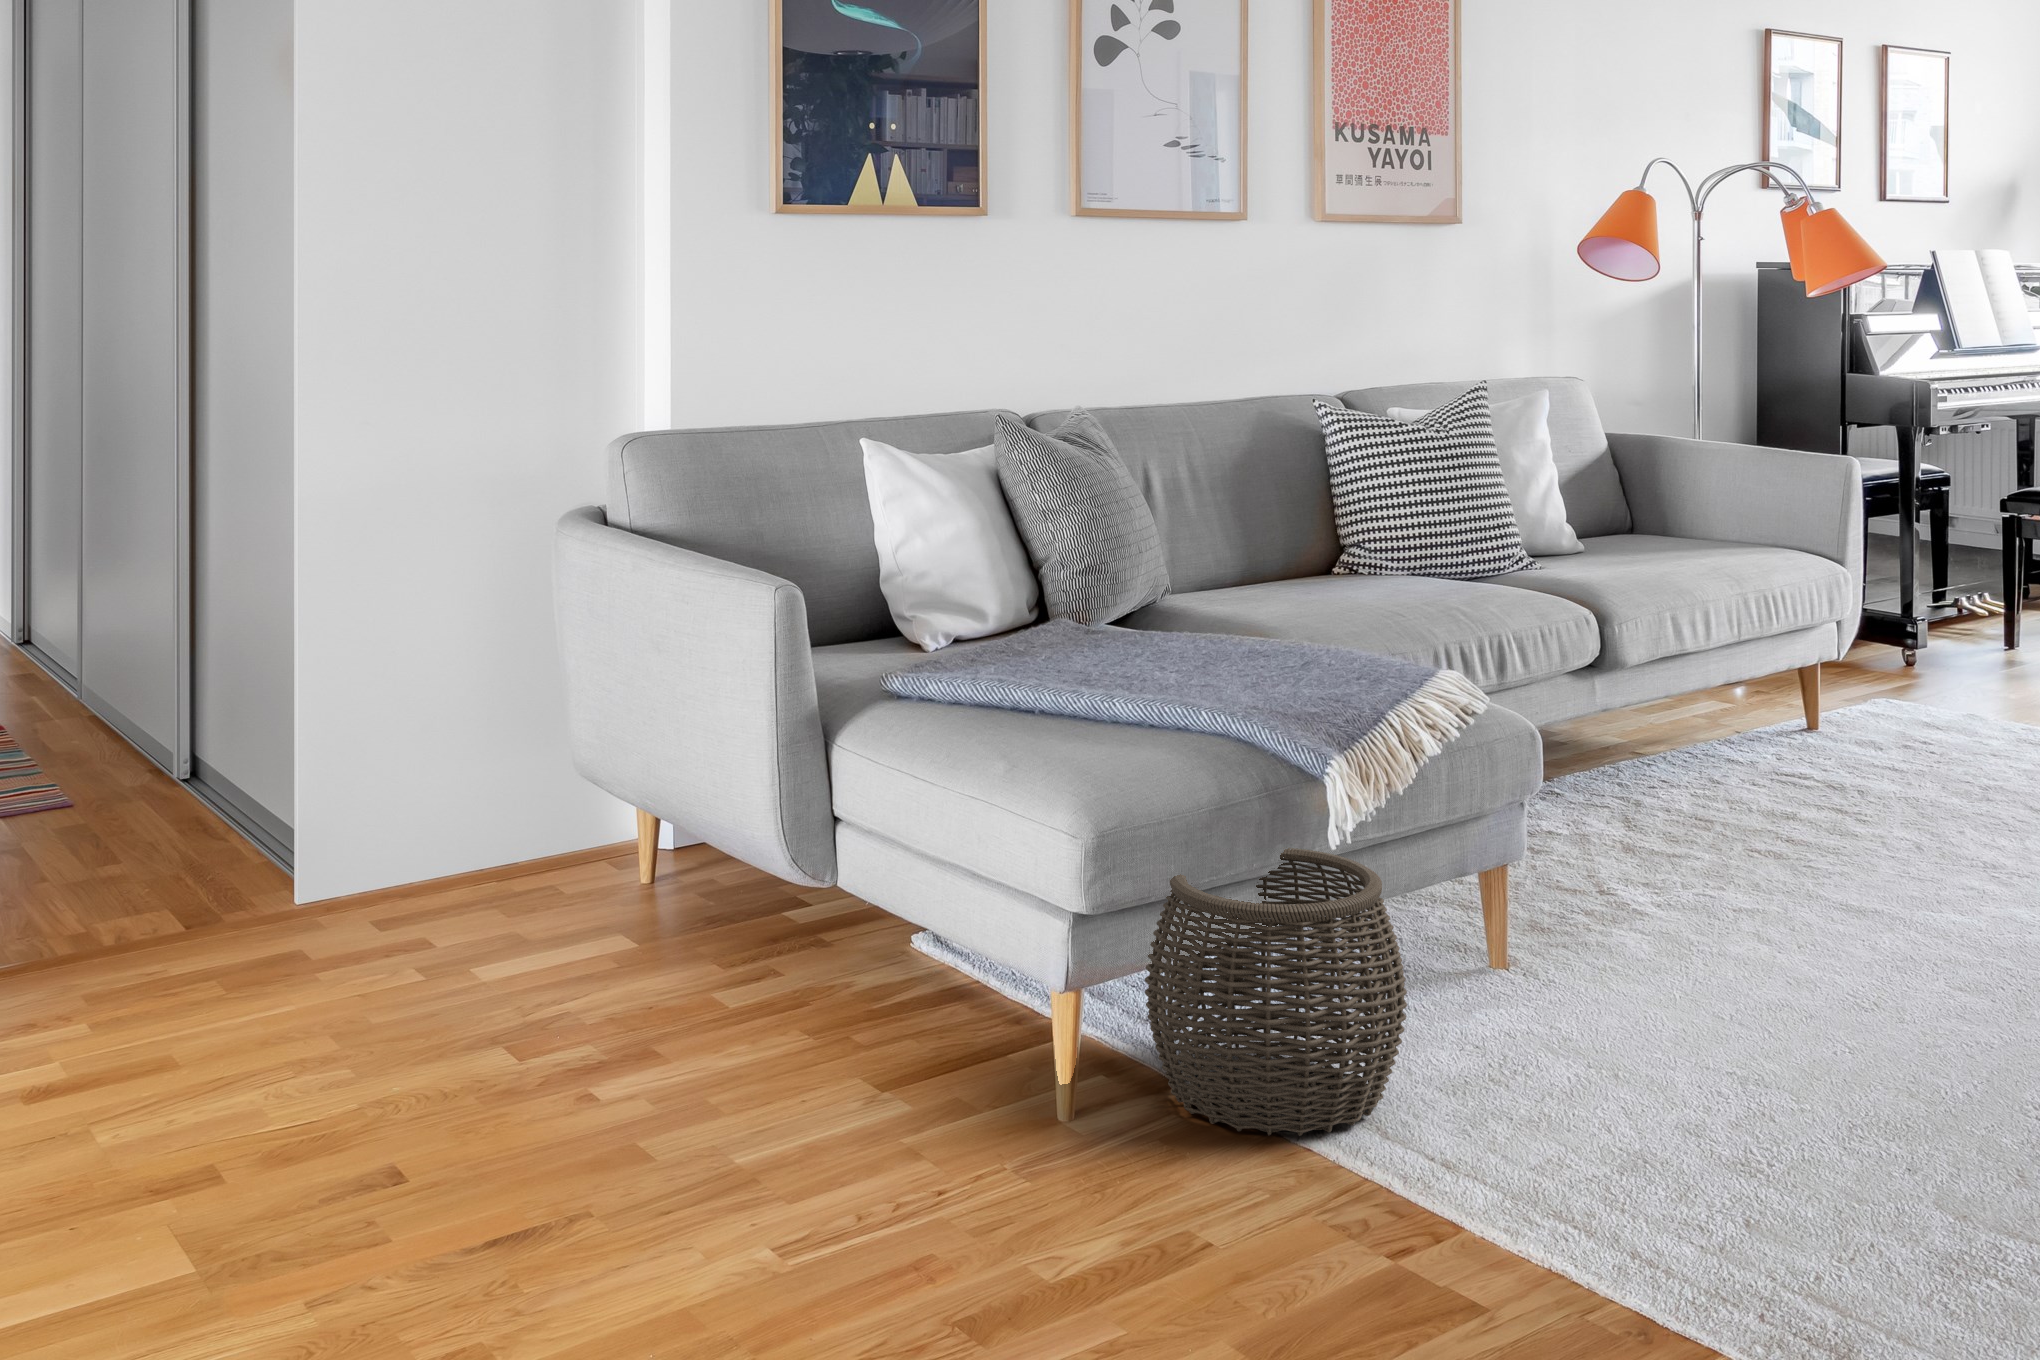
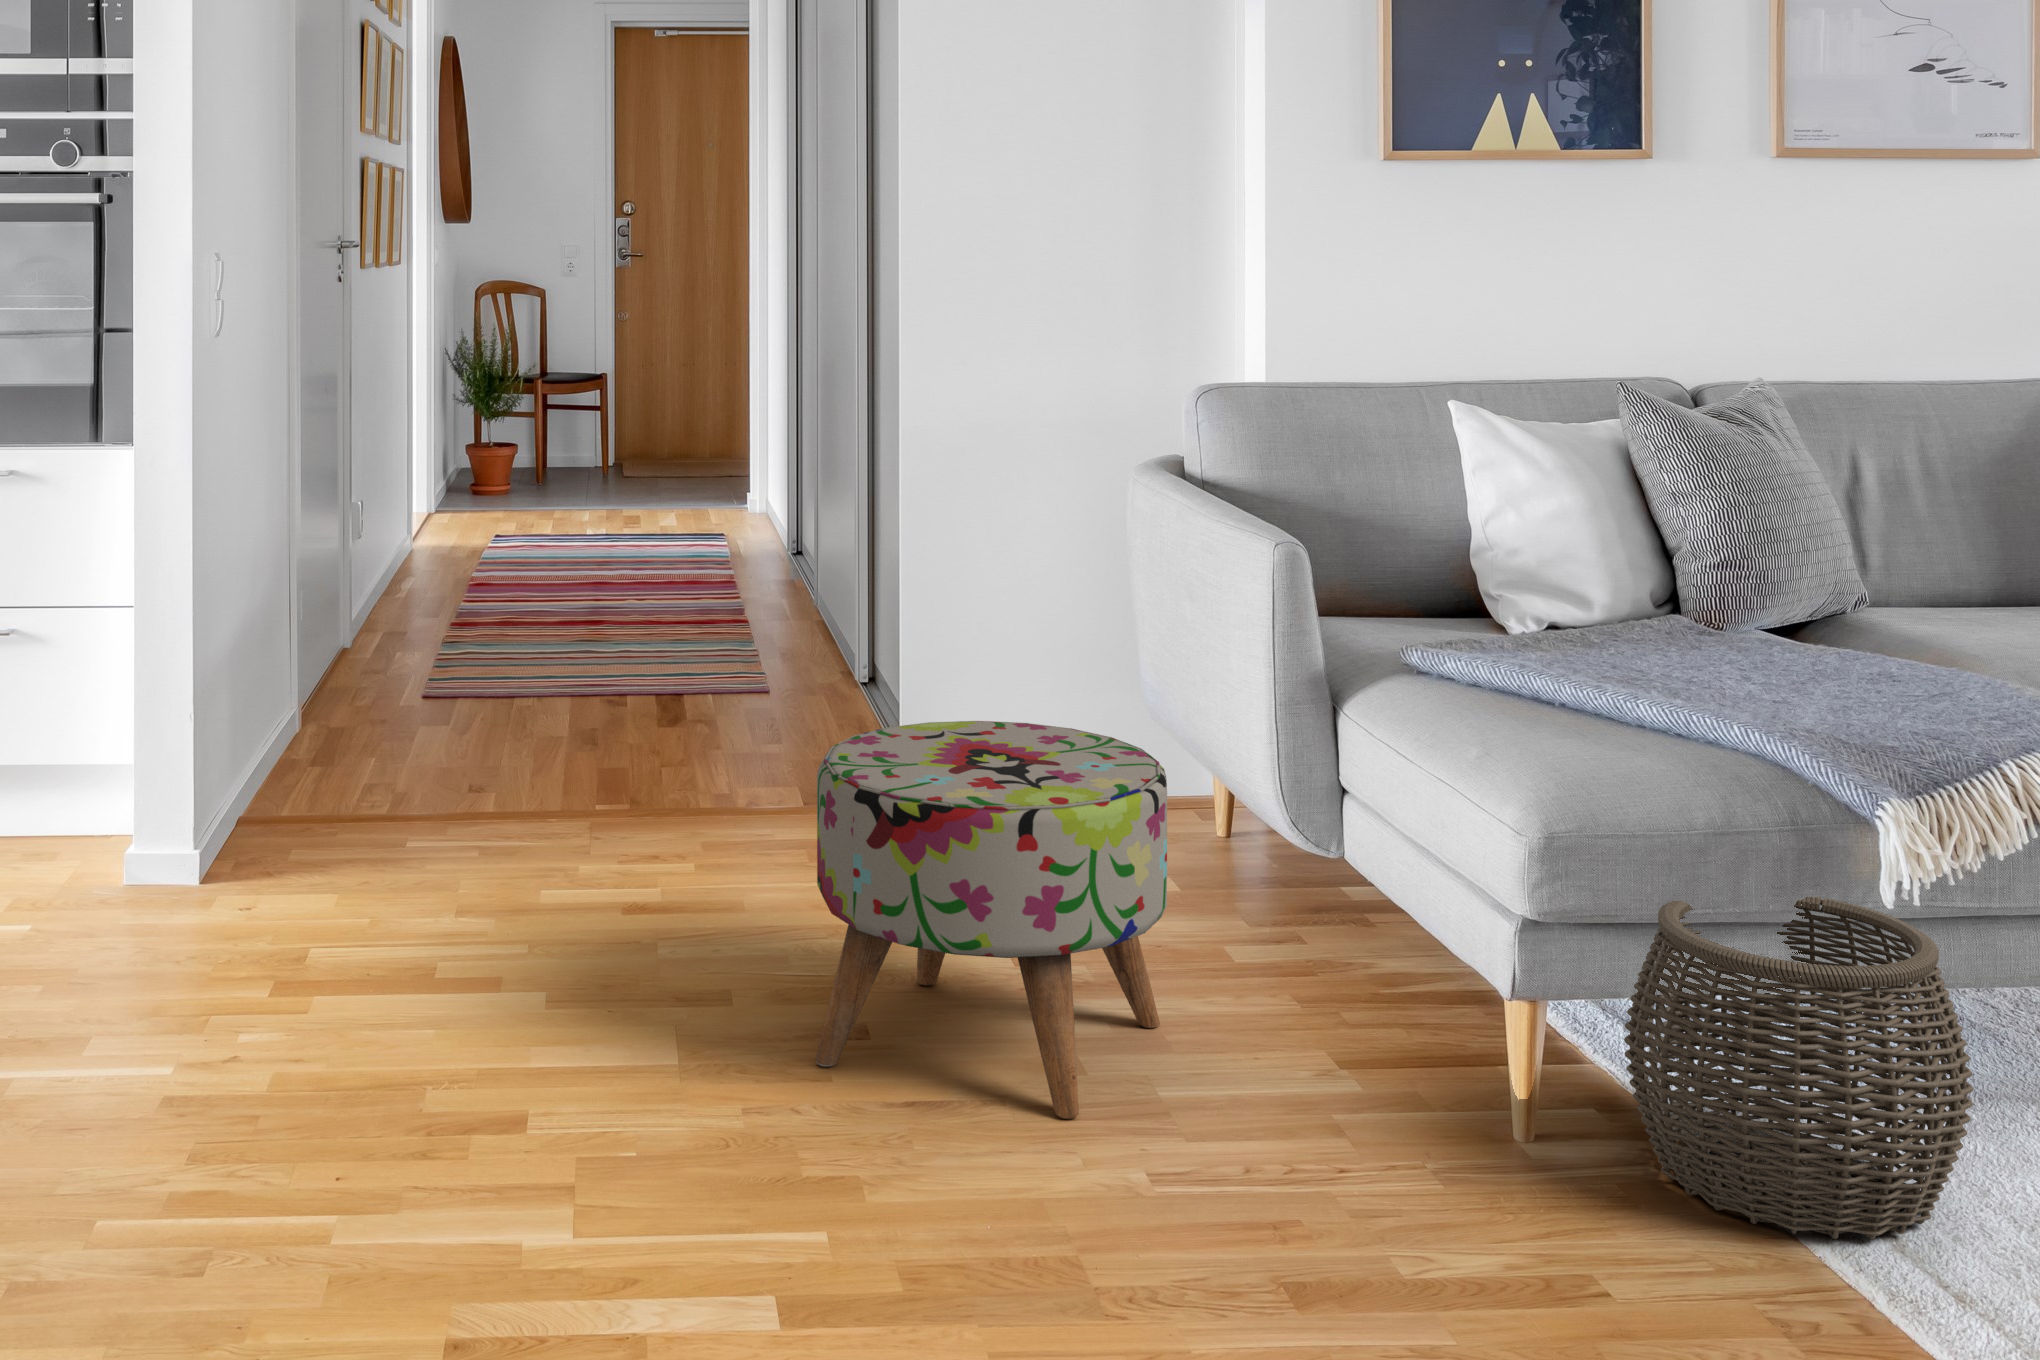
ottoman: none [361,793,731,1199] -> present [815,721,1167,1119]

